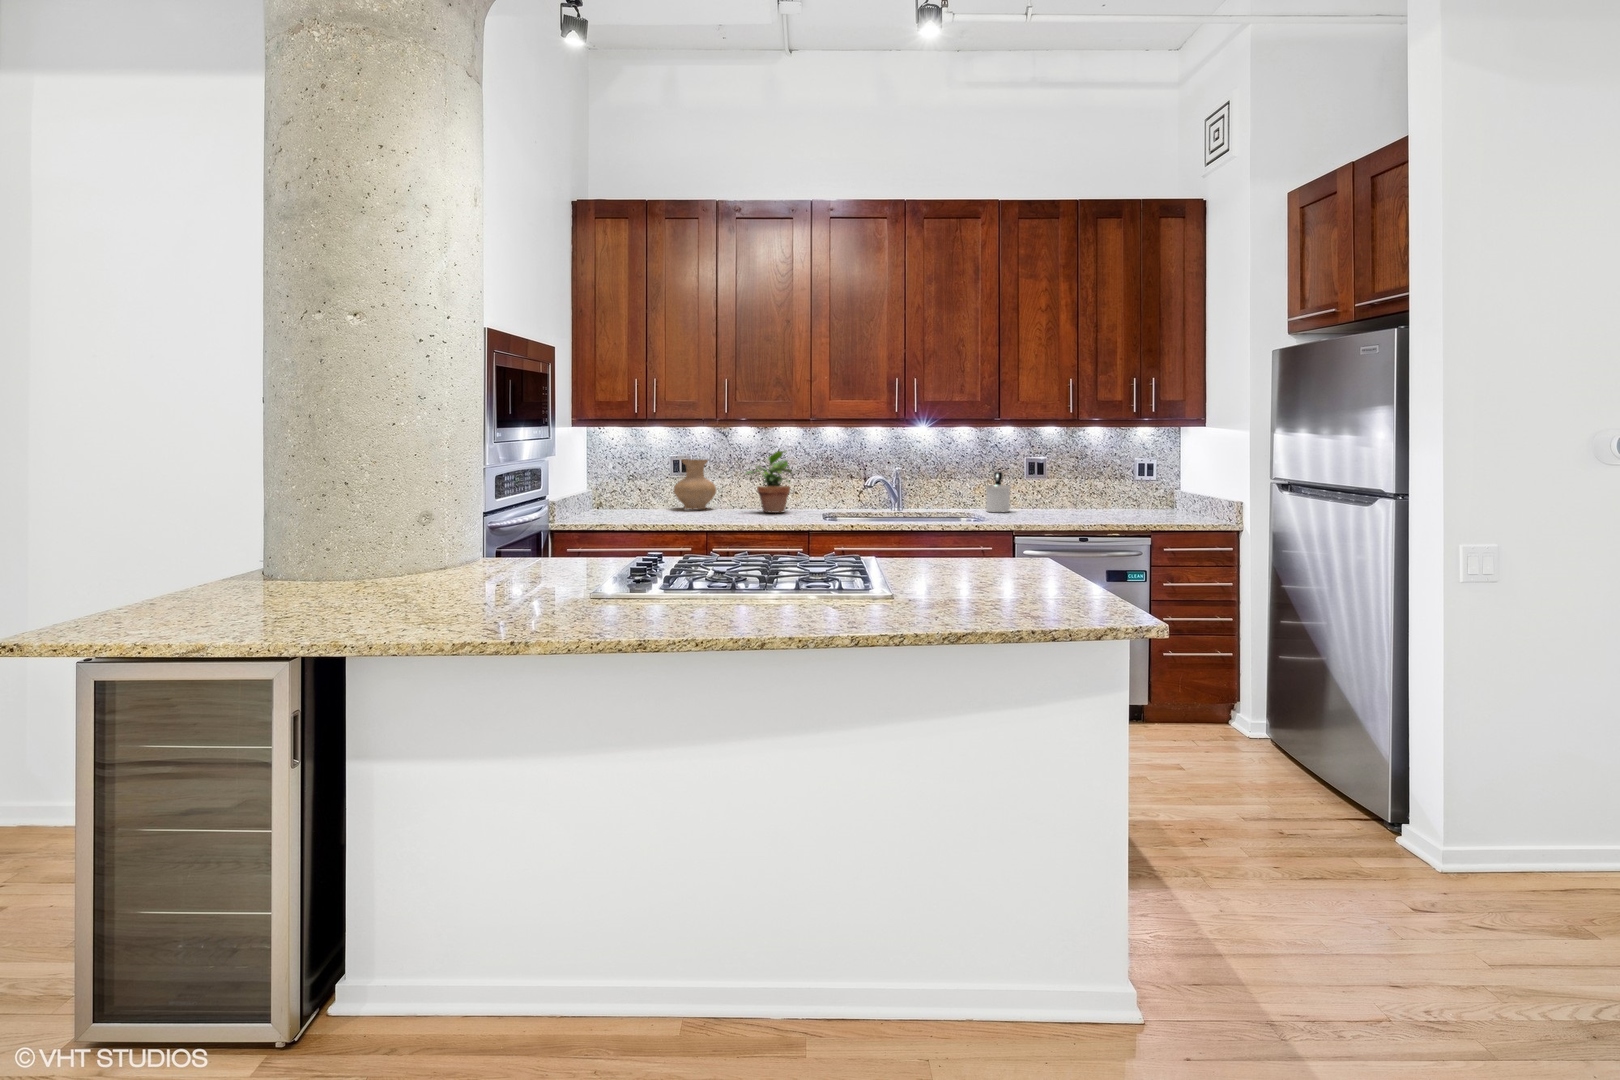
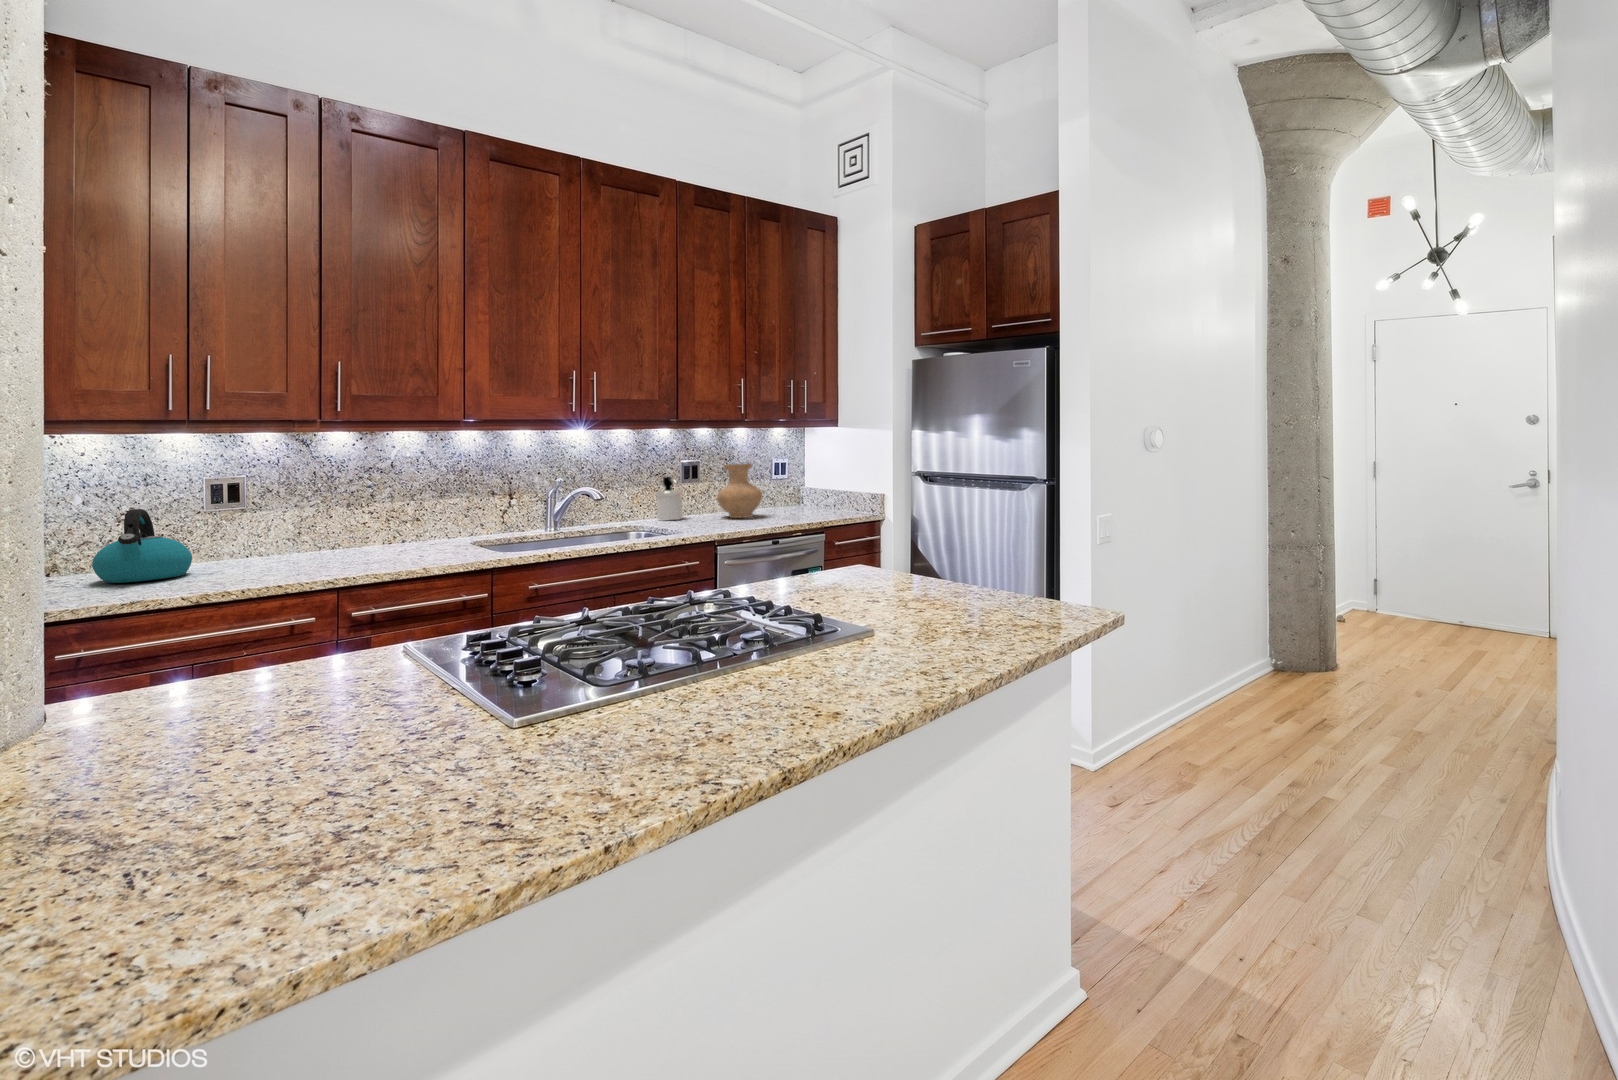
potted plant: present [746,451,792,513] -> none [356,462,430,548]
vase: present [674,459,716,509] -> present [717,463,763,518]
kettle: none [609,474,653,516] -> present [92,509,192,583]

